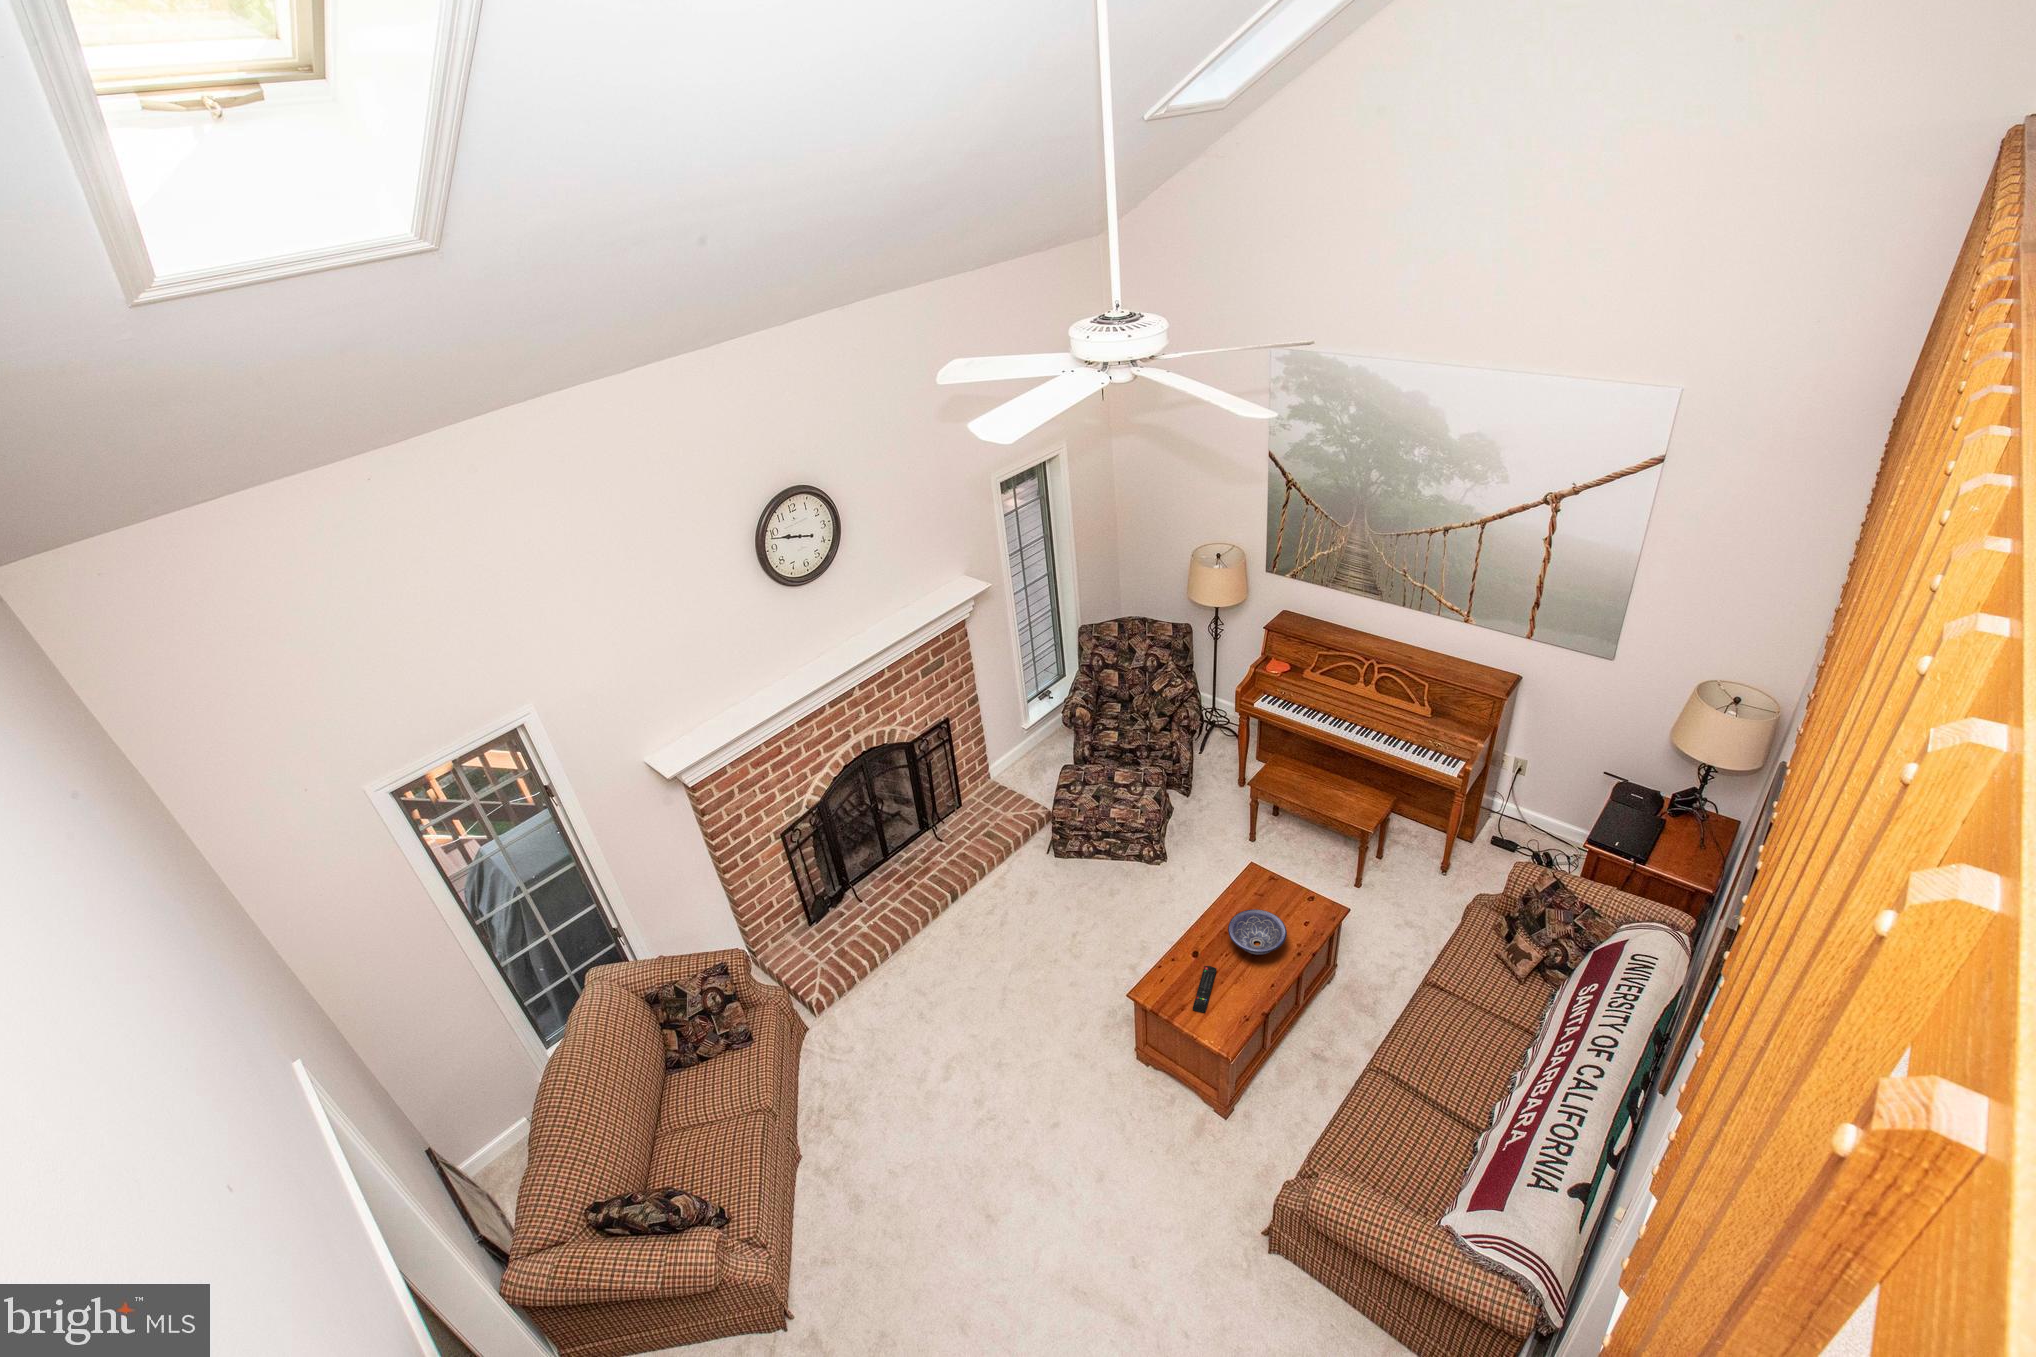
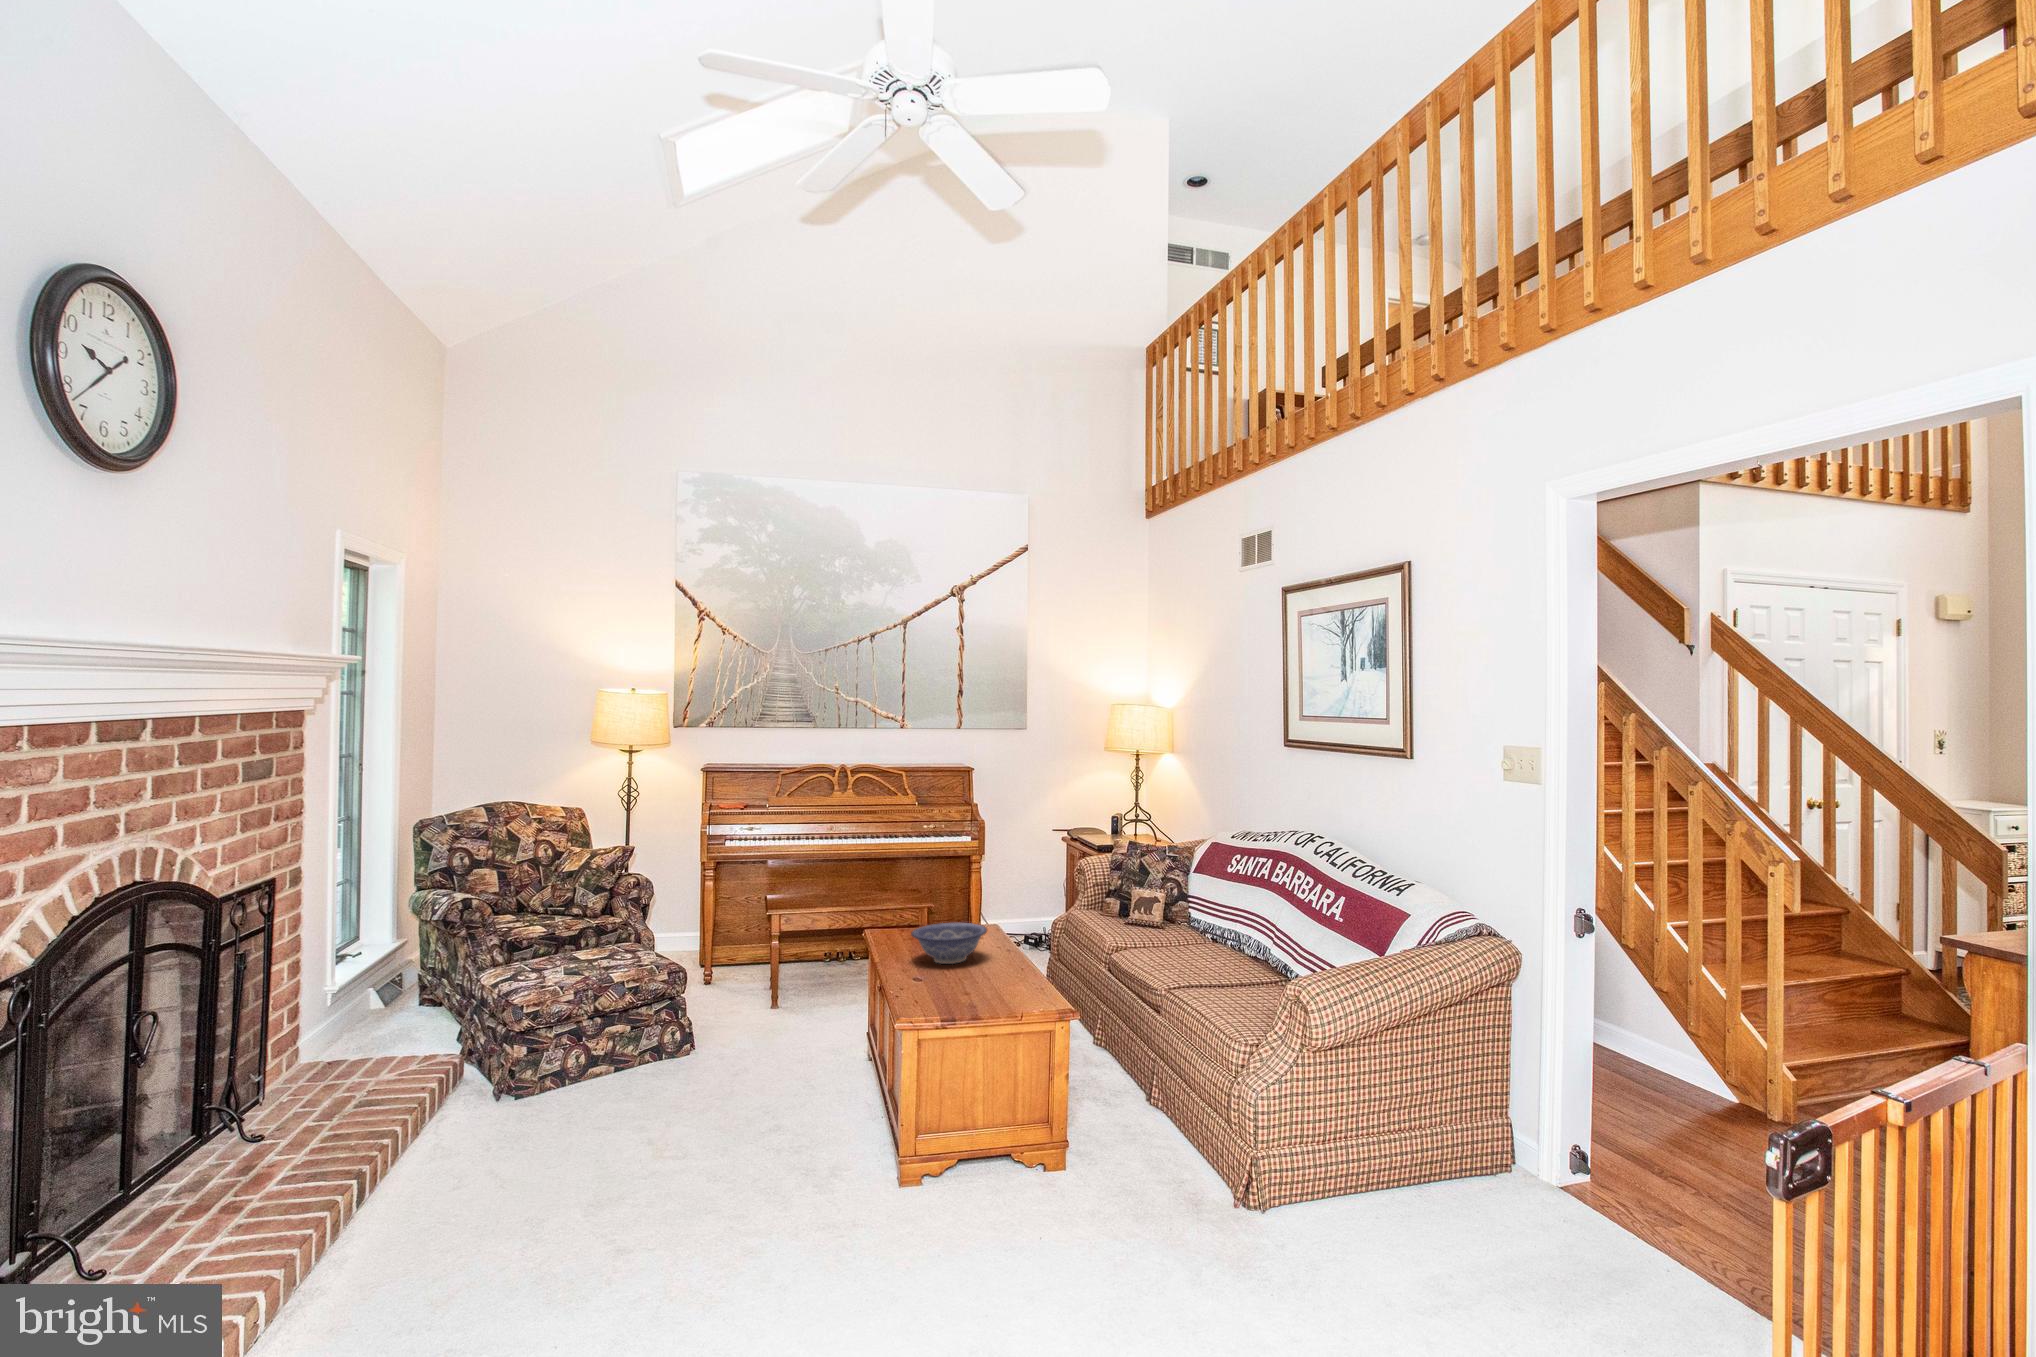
remote control: present [1193,966,1217,1013] -> none [924,975,979,998]

